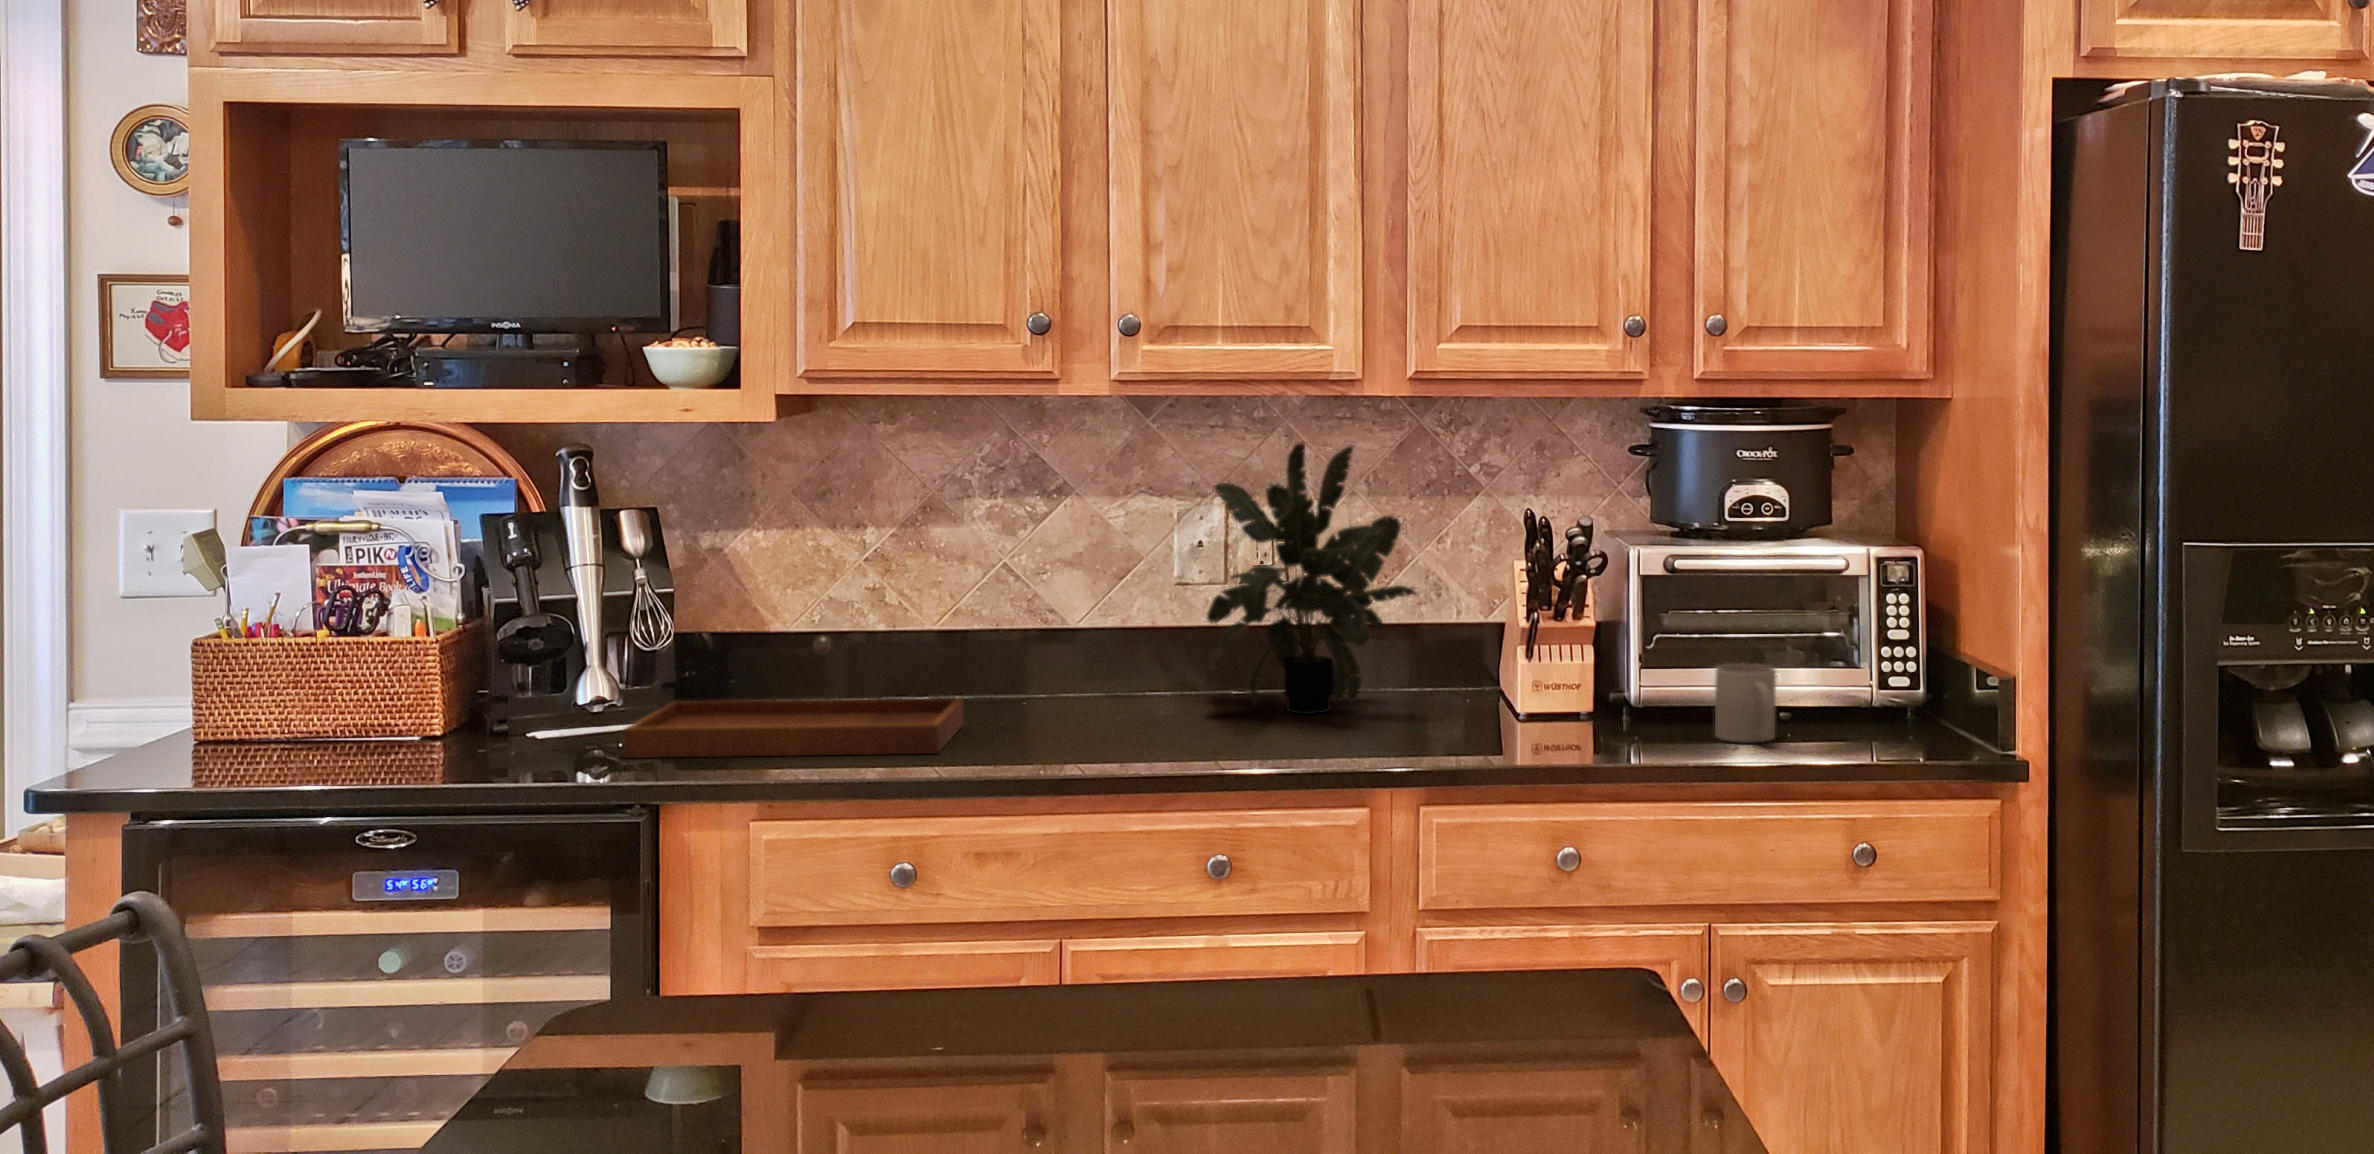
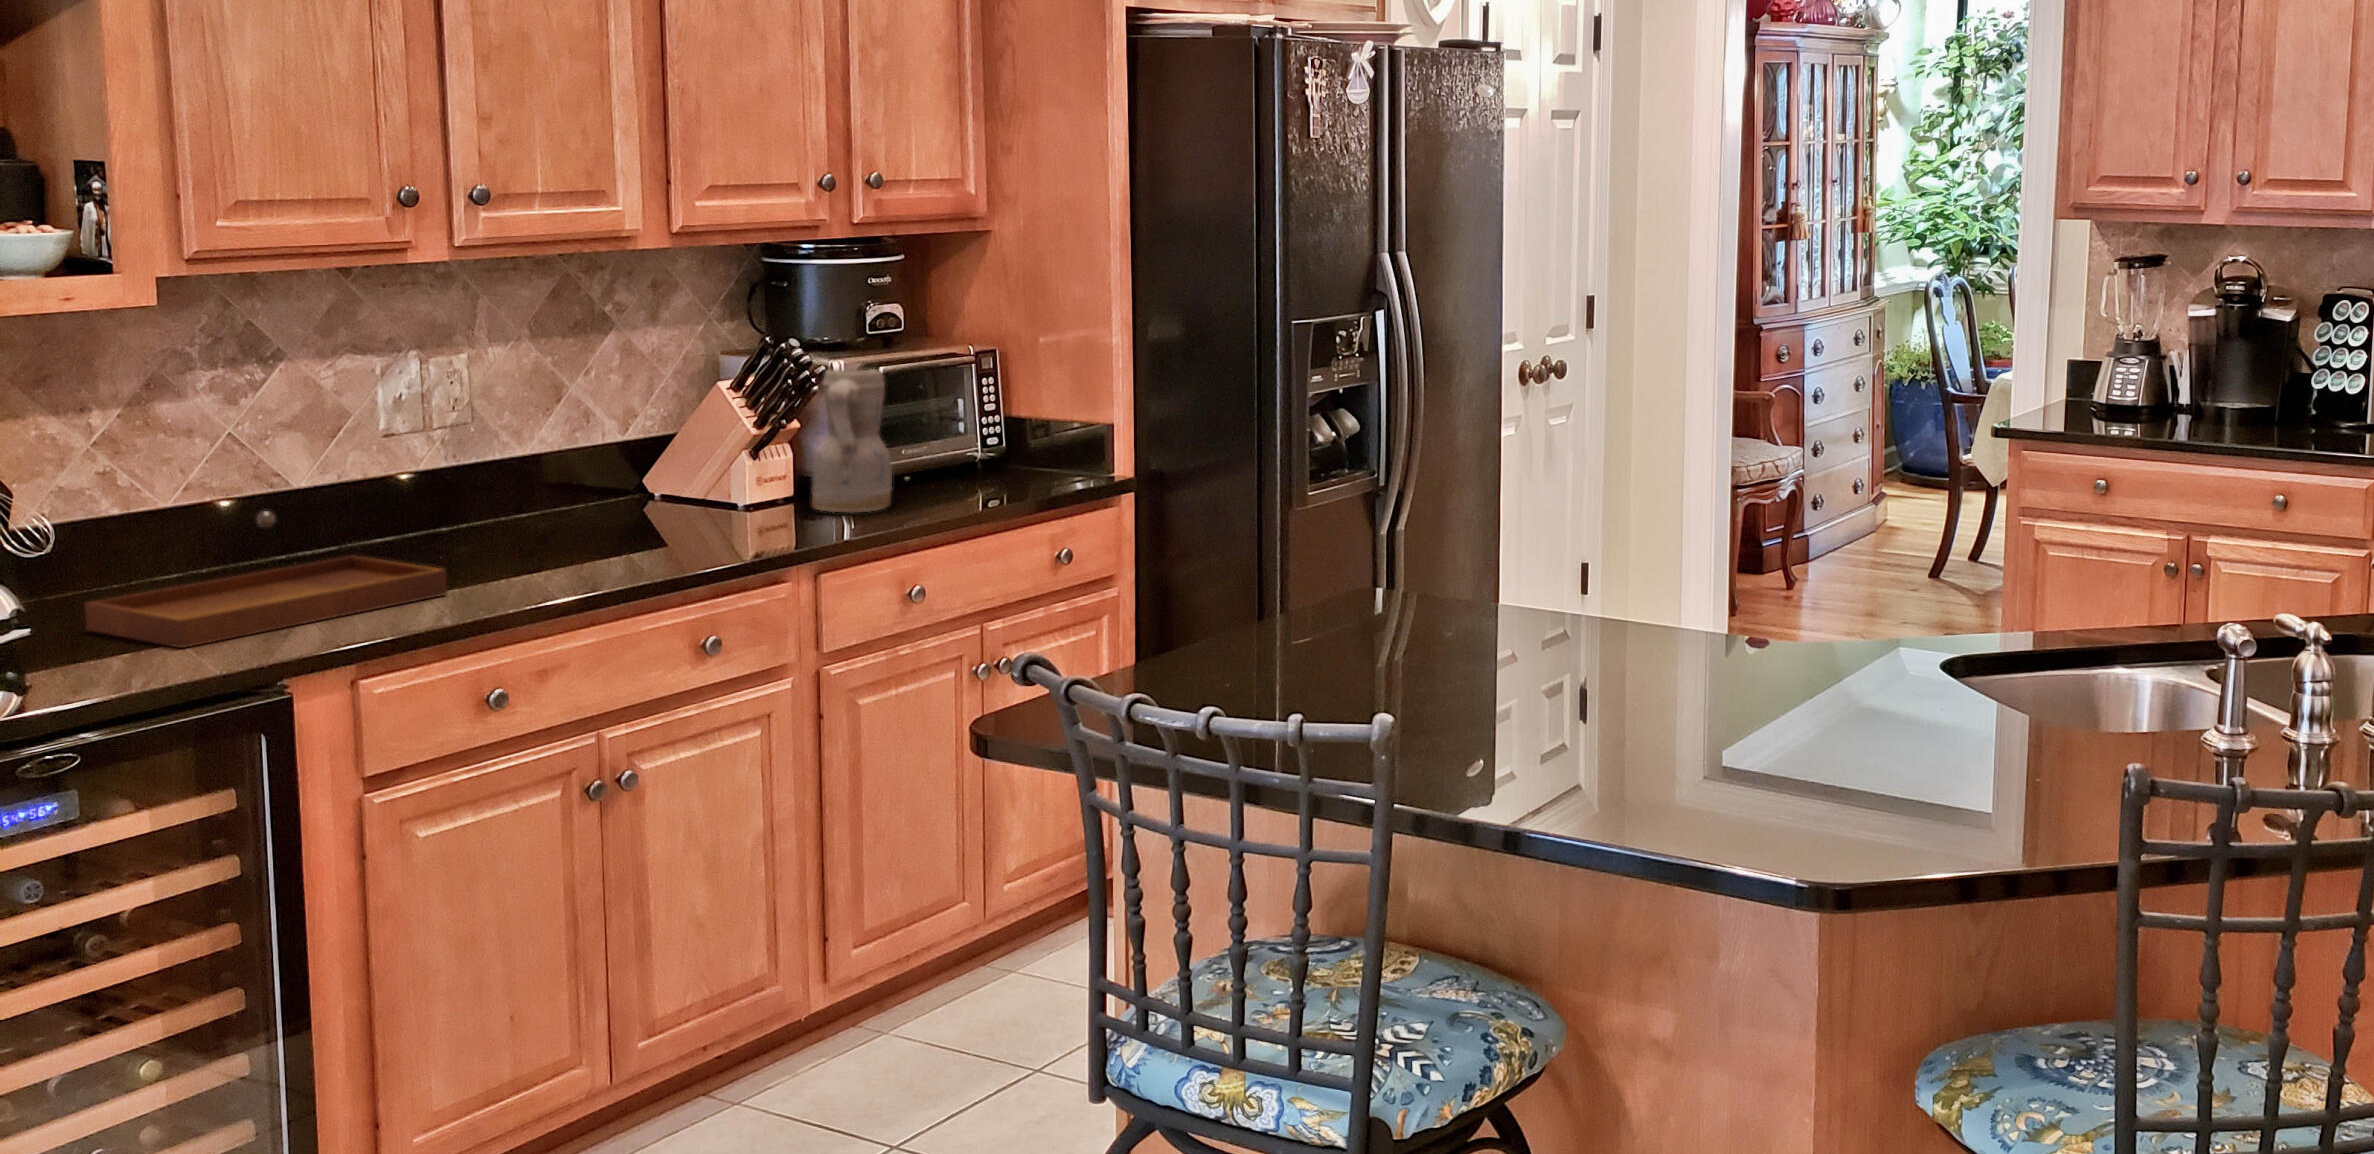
potted plant: present [1207,443,1416,714] -> none [437,293,681,530]
ceramic pitcher: none [1527,558,1641,747] -> present [812,369,892,513]
mug: present [1715,664,1776,743] -> none [915,437,976,494]

